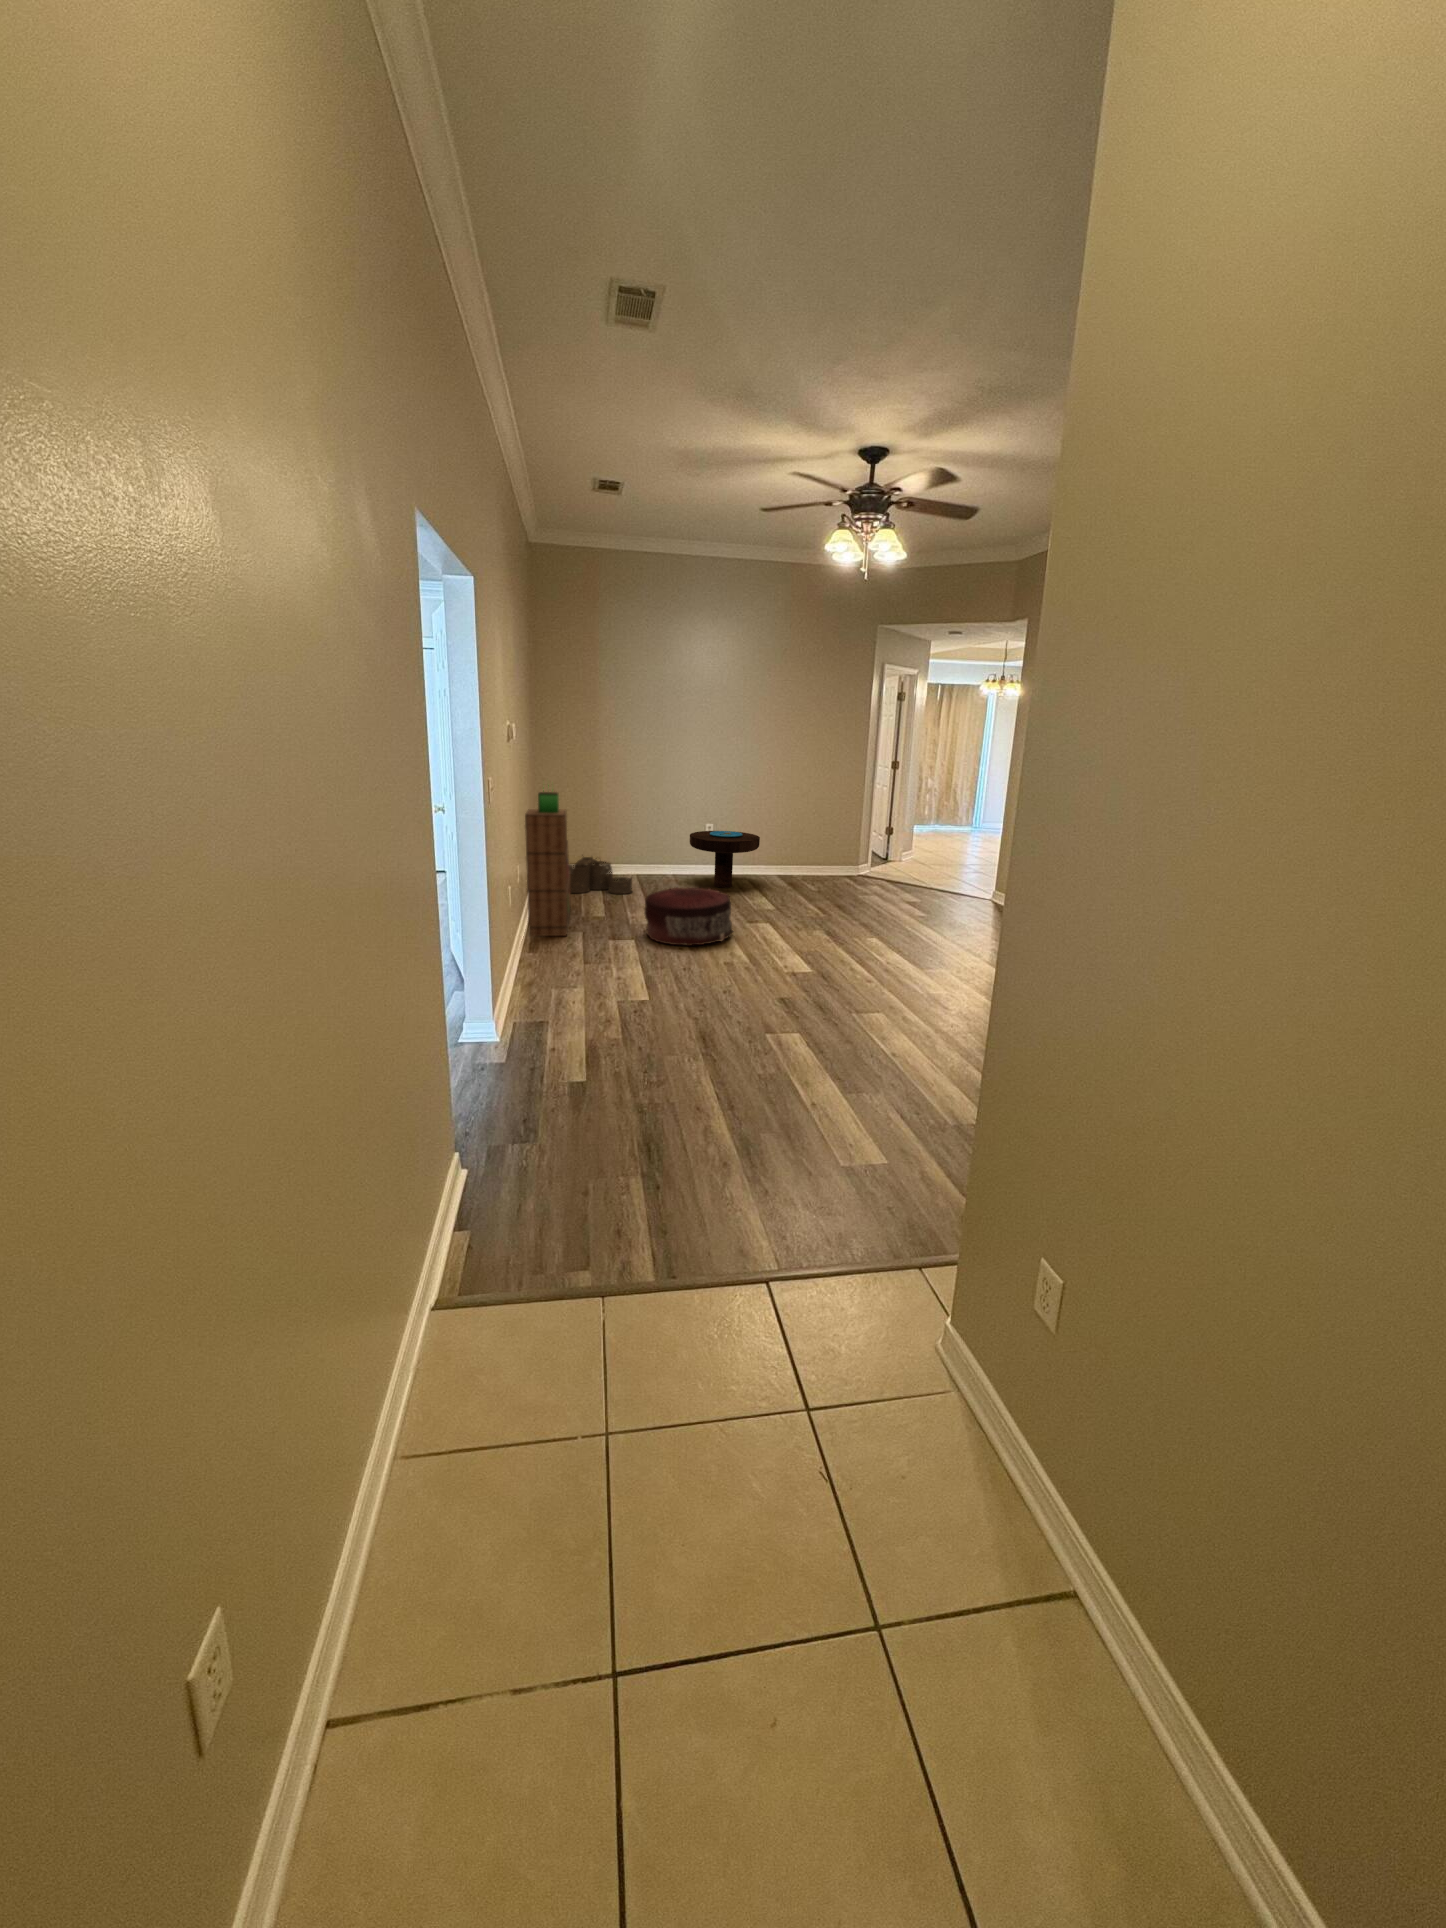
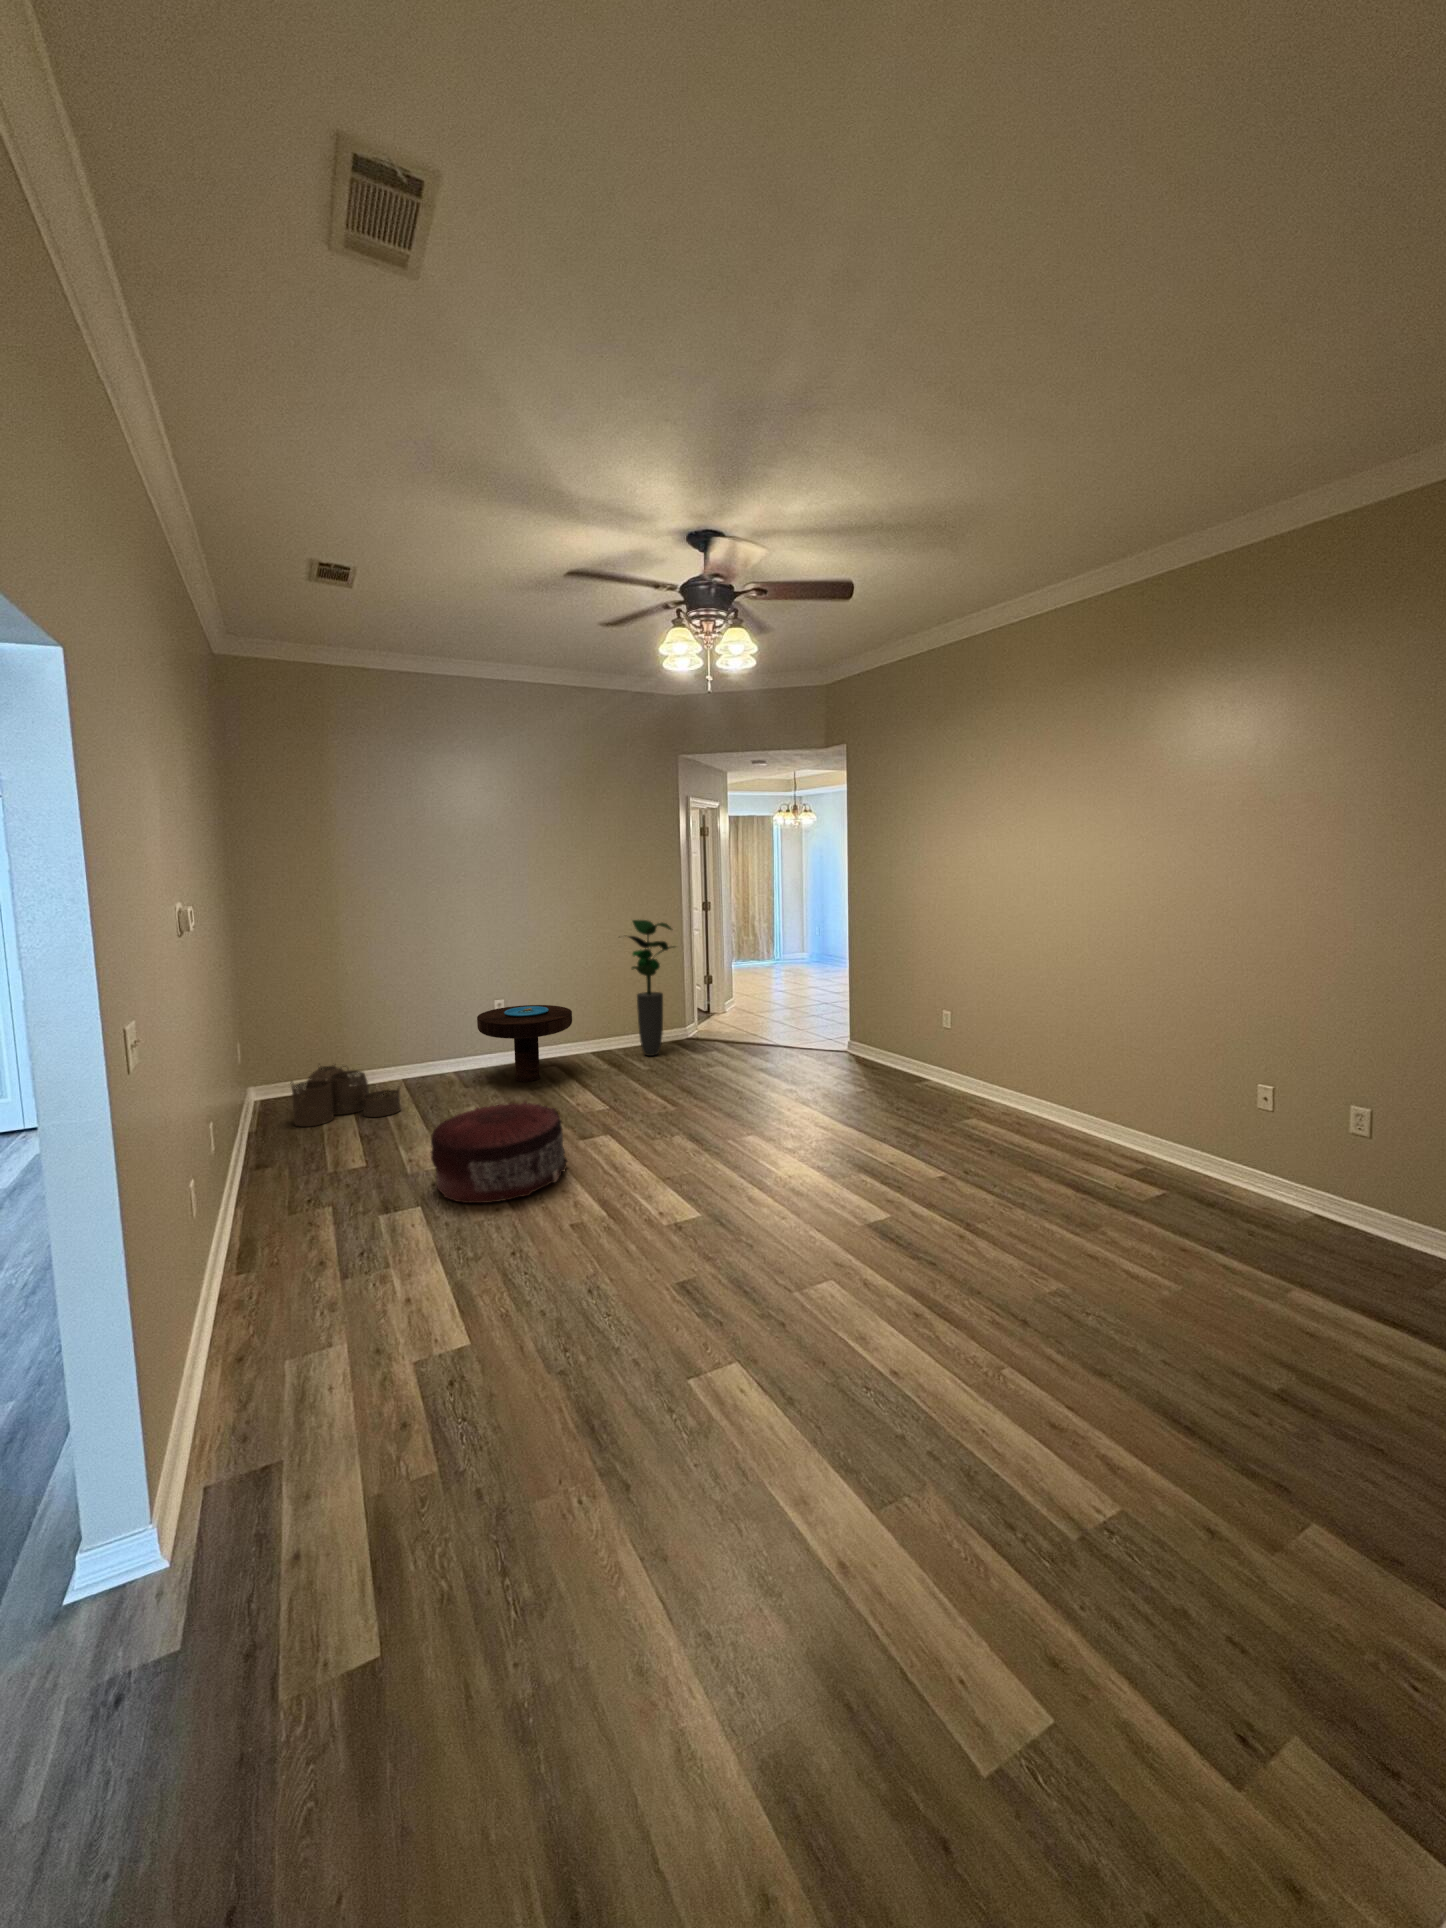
potted plant: none [804,770,853,883] -> present [629,920,674,1056]
bookshelf: present [525,791,570,936] -> none [216,975,305,1234]

